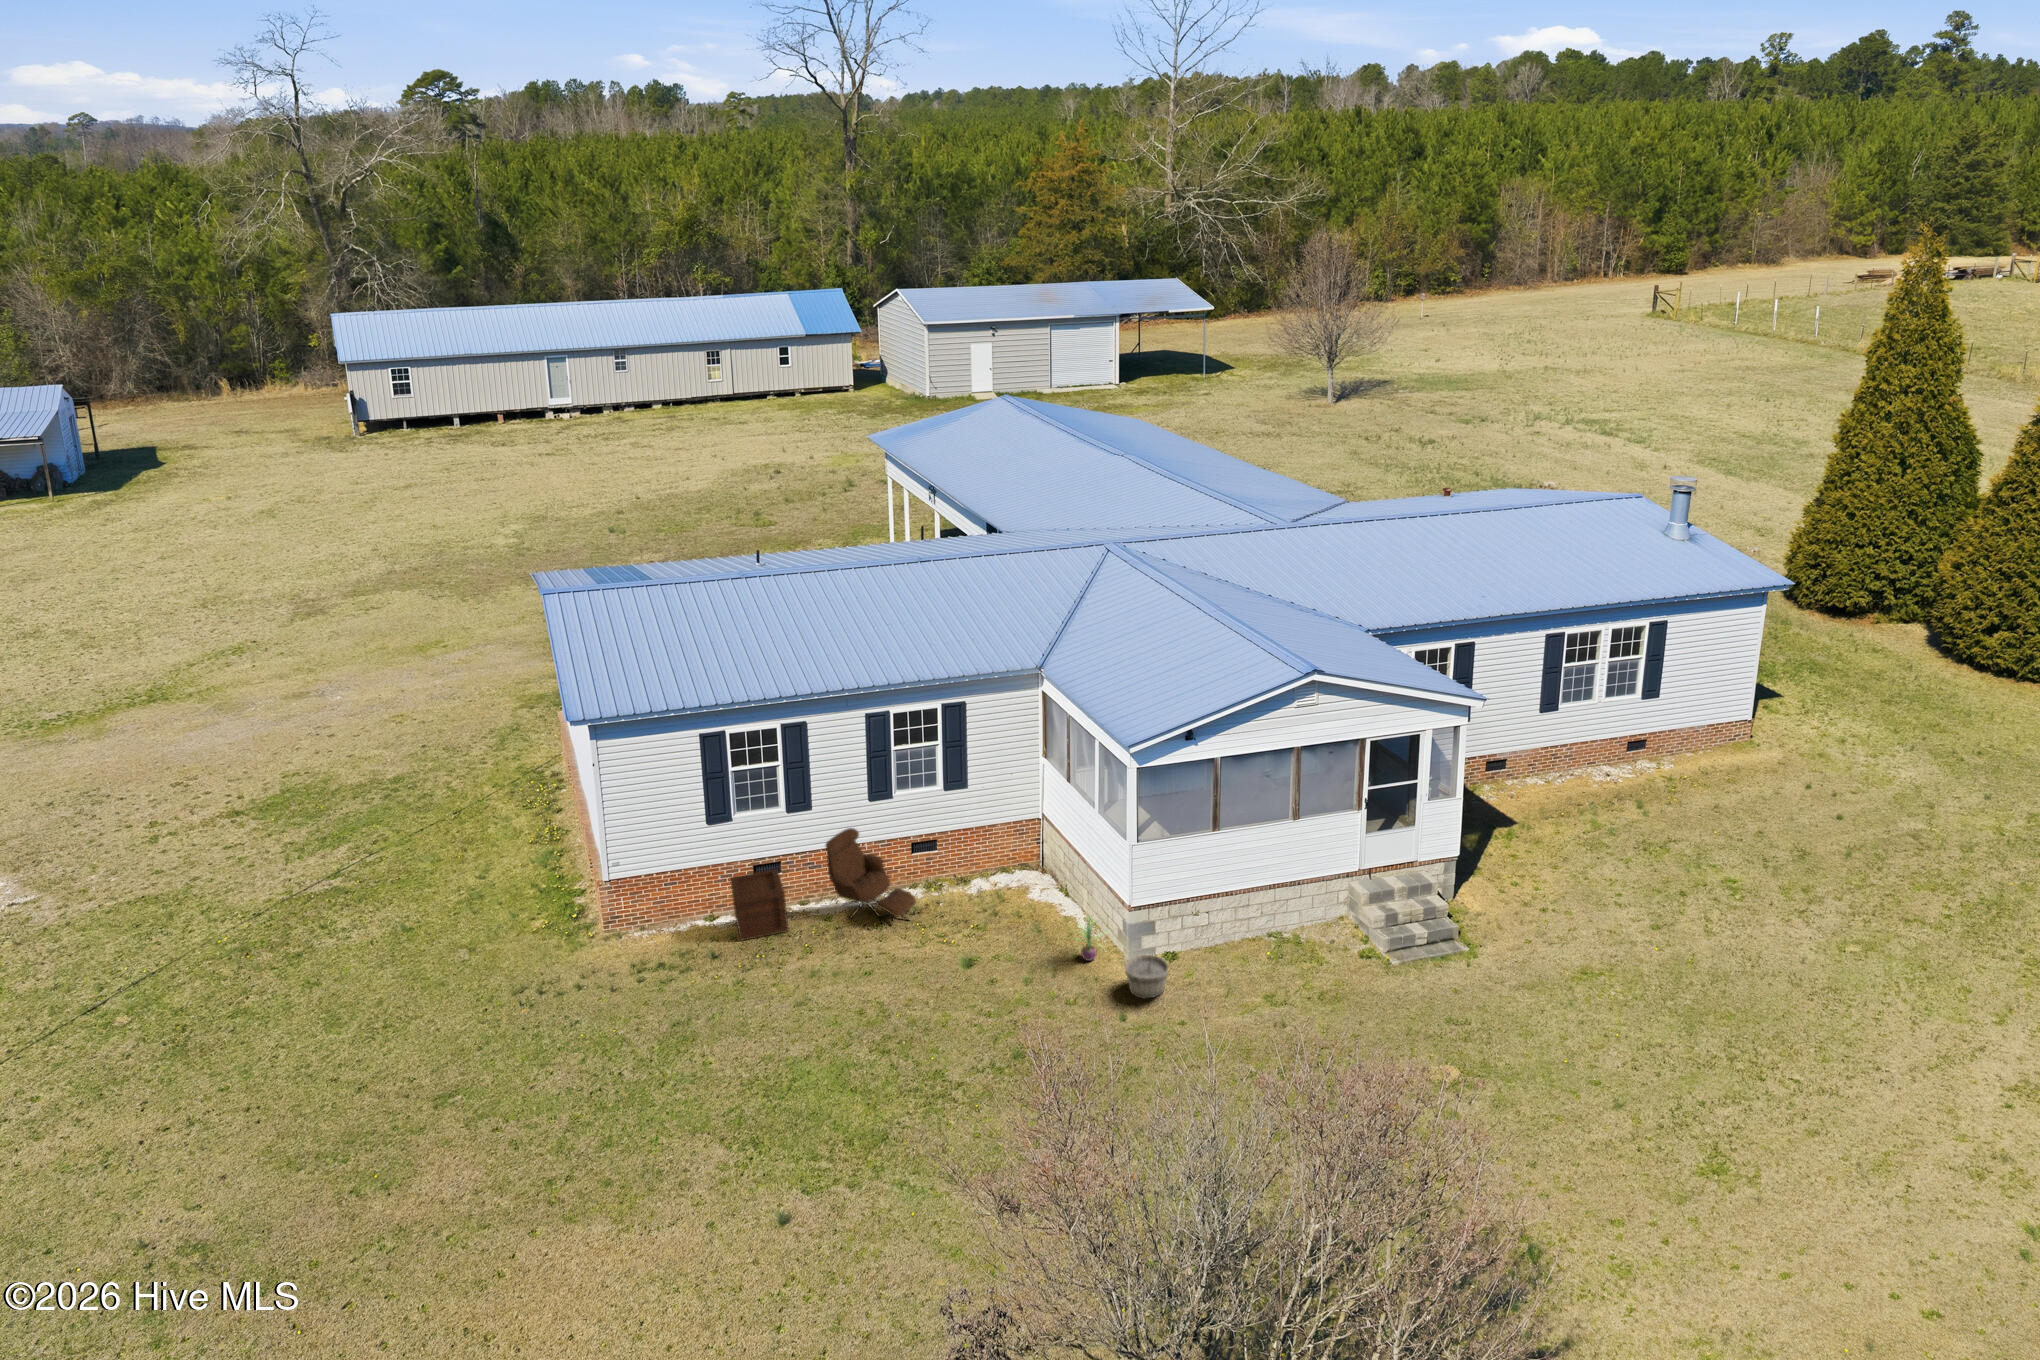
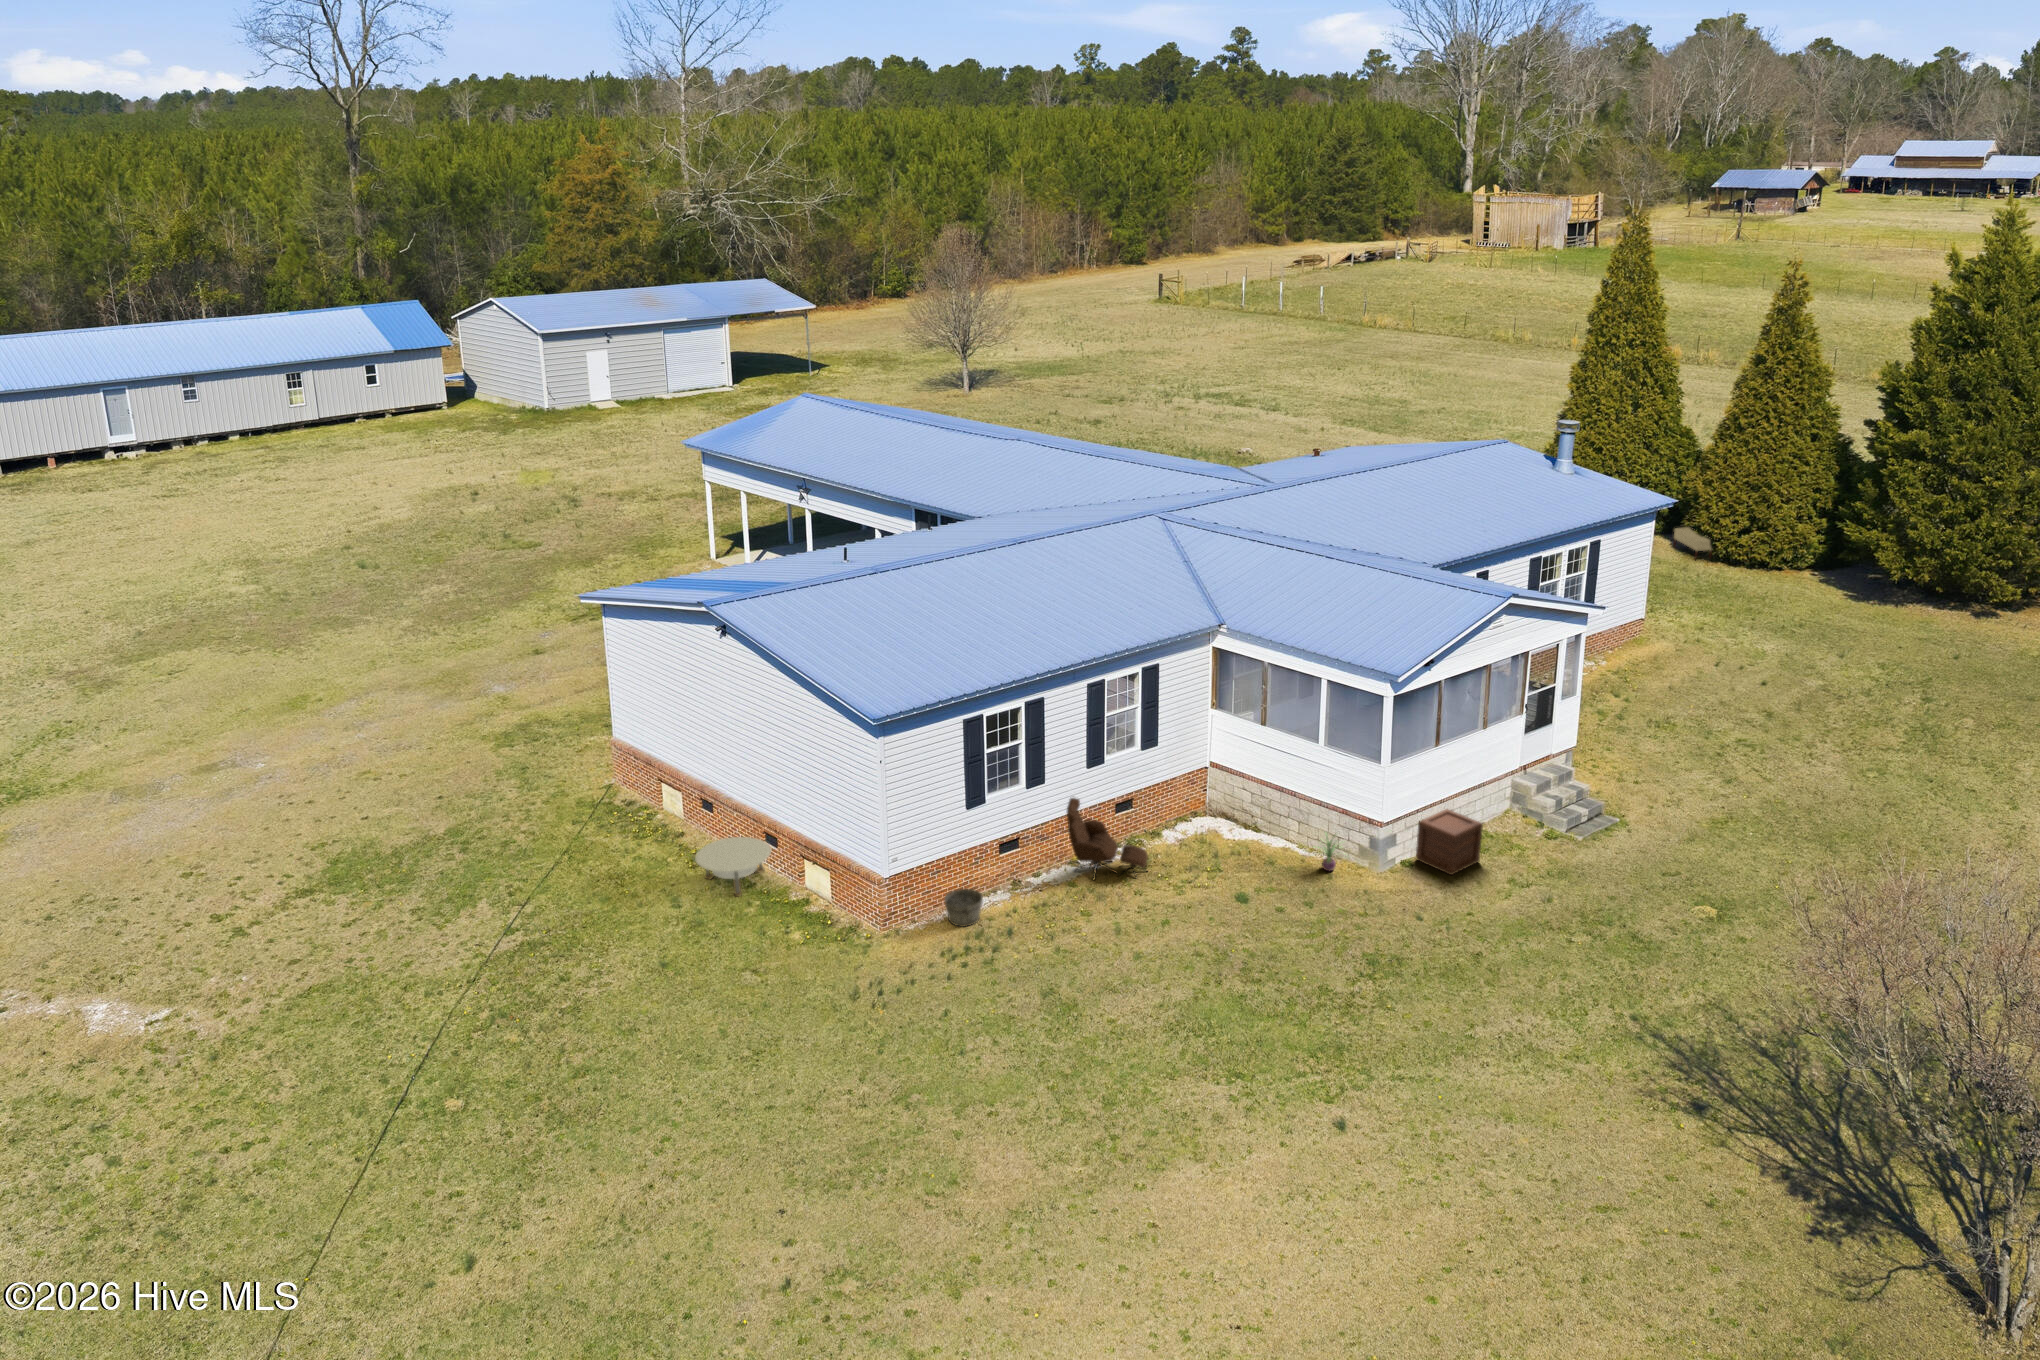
bench: none [1908,616,1952,660] -> present [1673,528,1712,559]
round table: none [517,810,593,868] -> present [695,837,771,897]
wooden crate: present [730,869,789,940] -> present [1416,809,1483,875]
wooden bucket: present [1125,954,1169,998] -> present [944,889,983,927]

